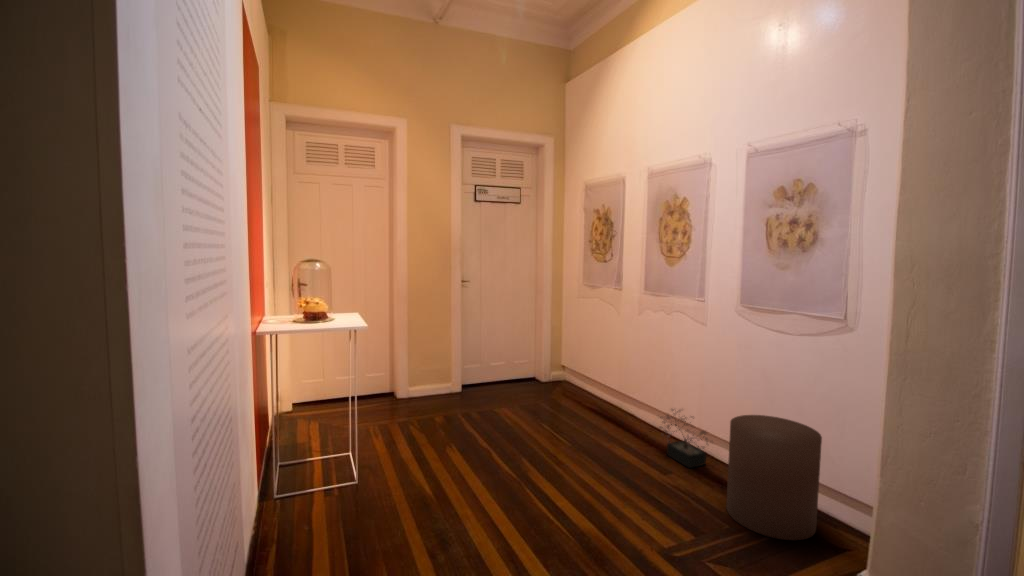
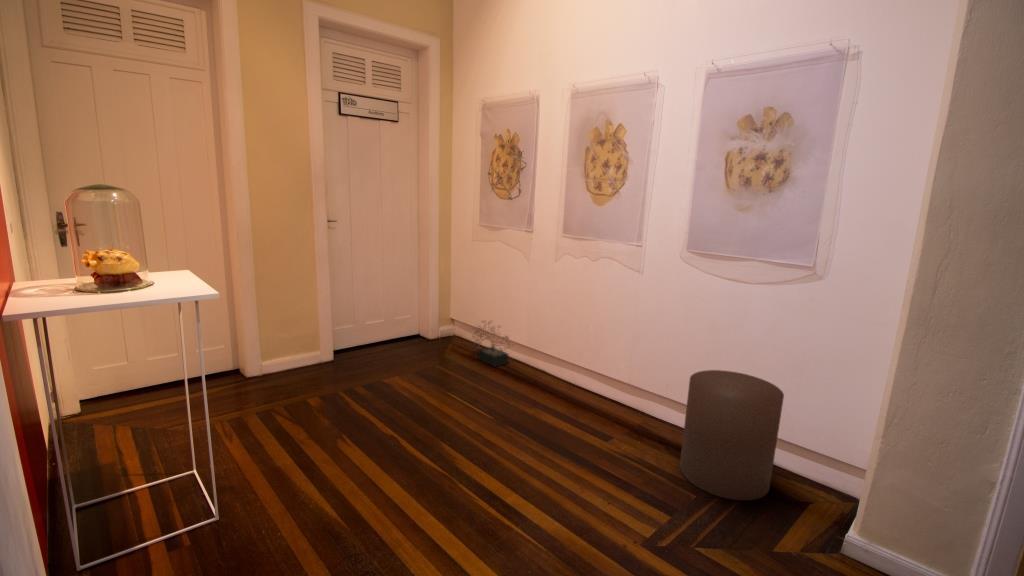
decorative plant: present [660,409,708,468] -> present [475,321,508,367]

